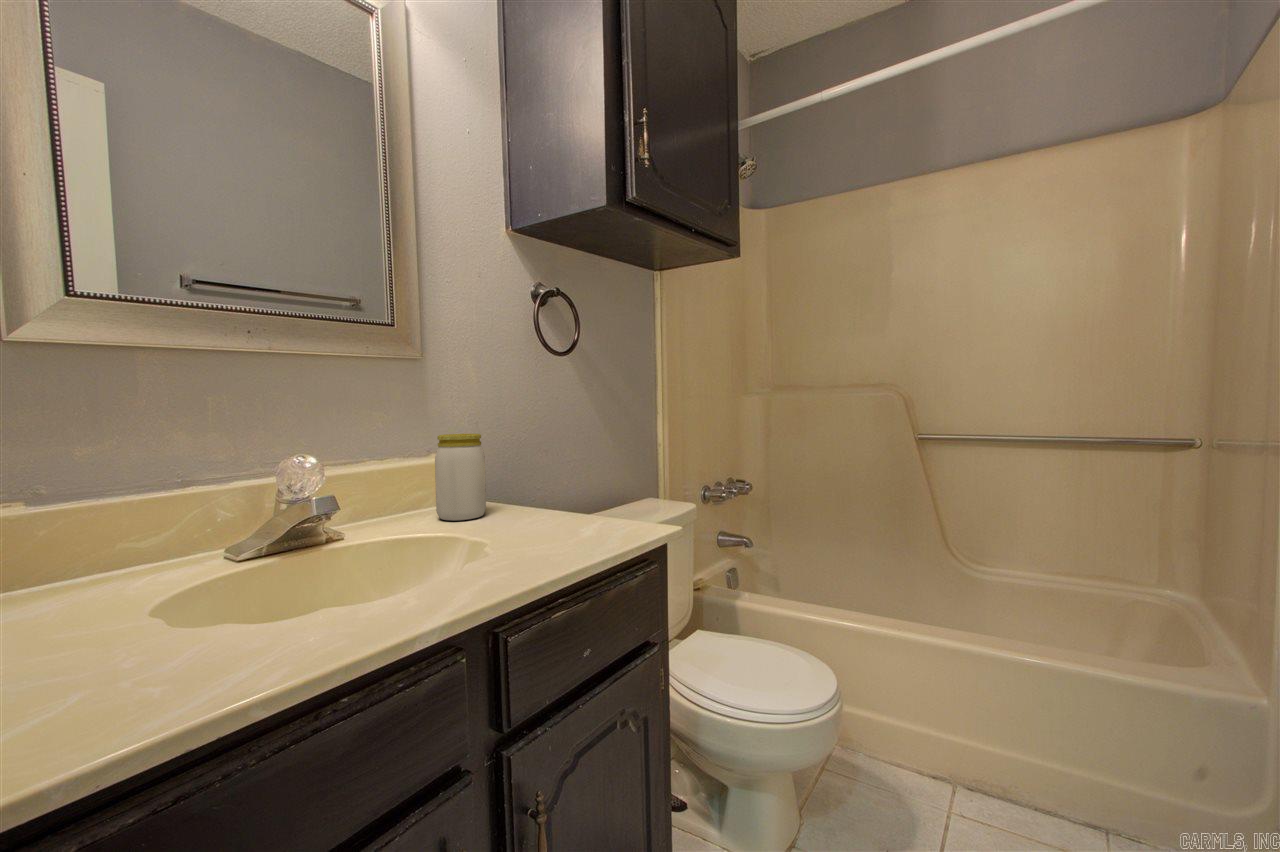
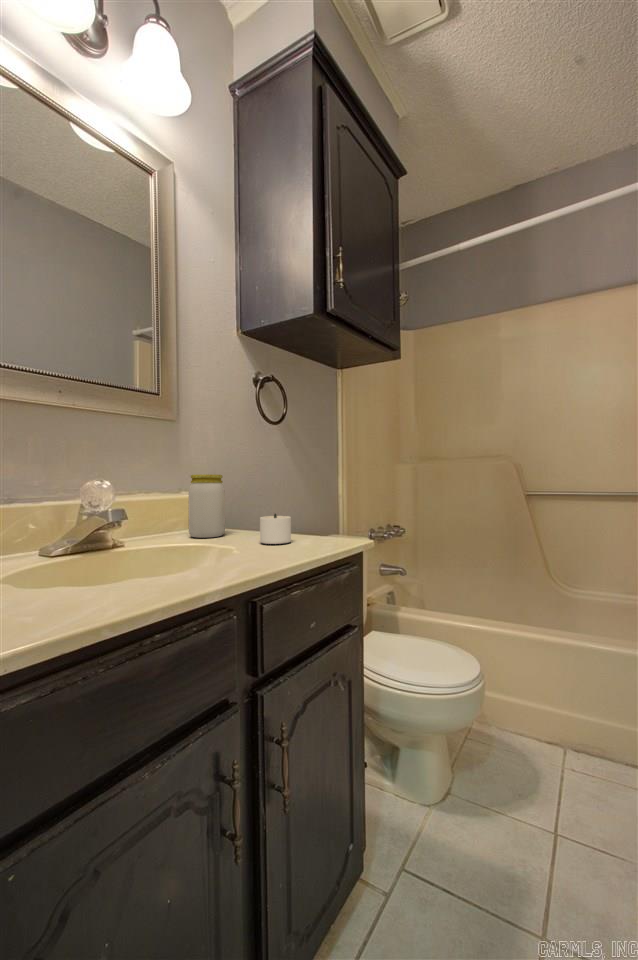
candle: none [525,492,590,535] -> present [260,514,291,544]

